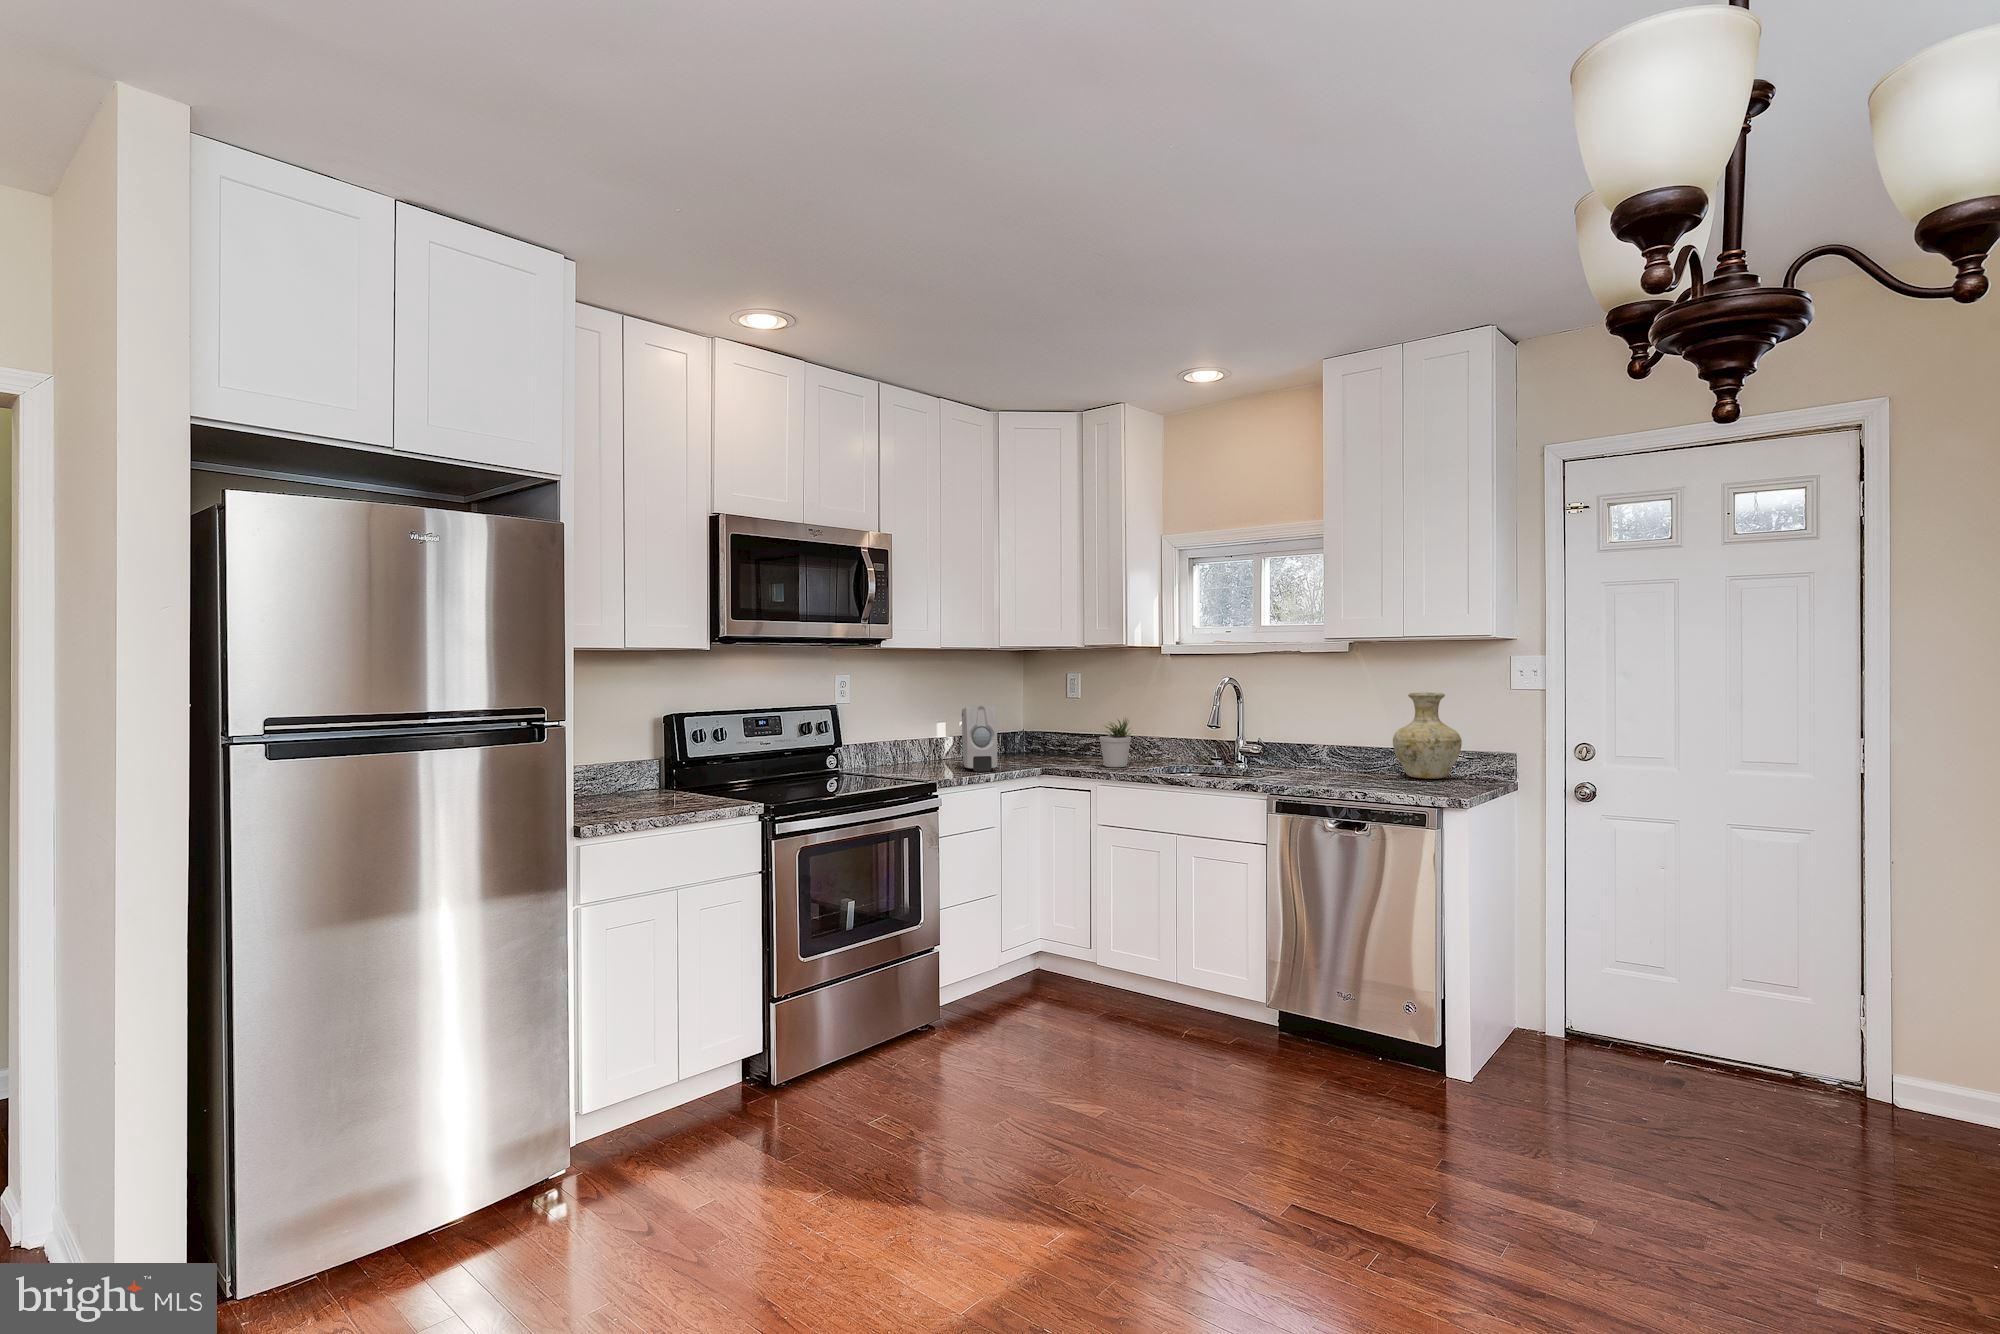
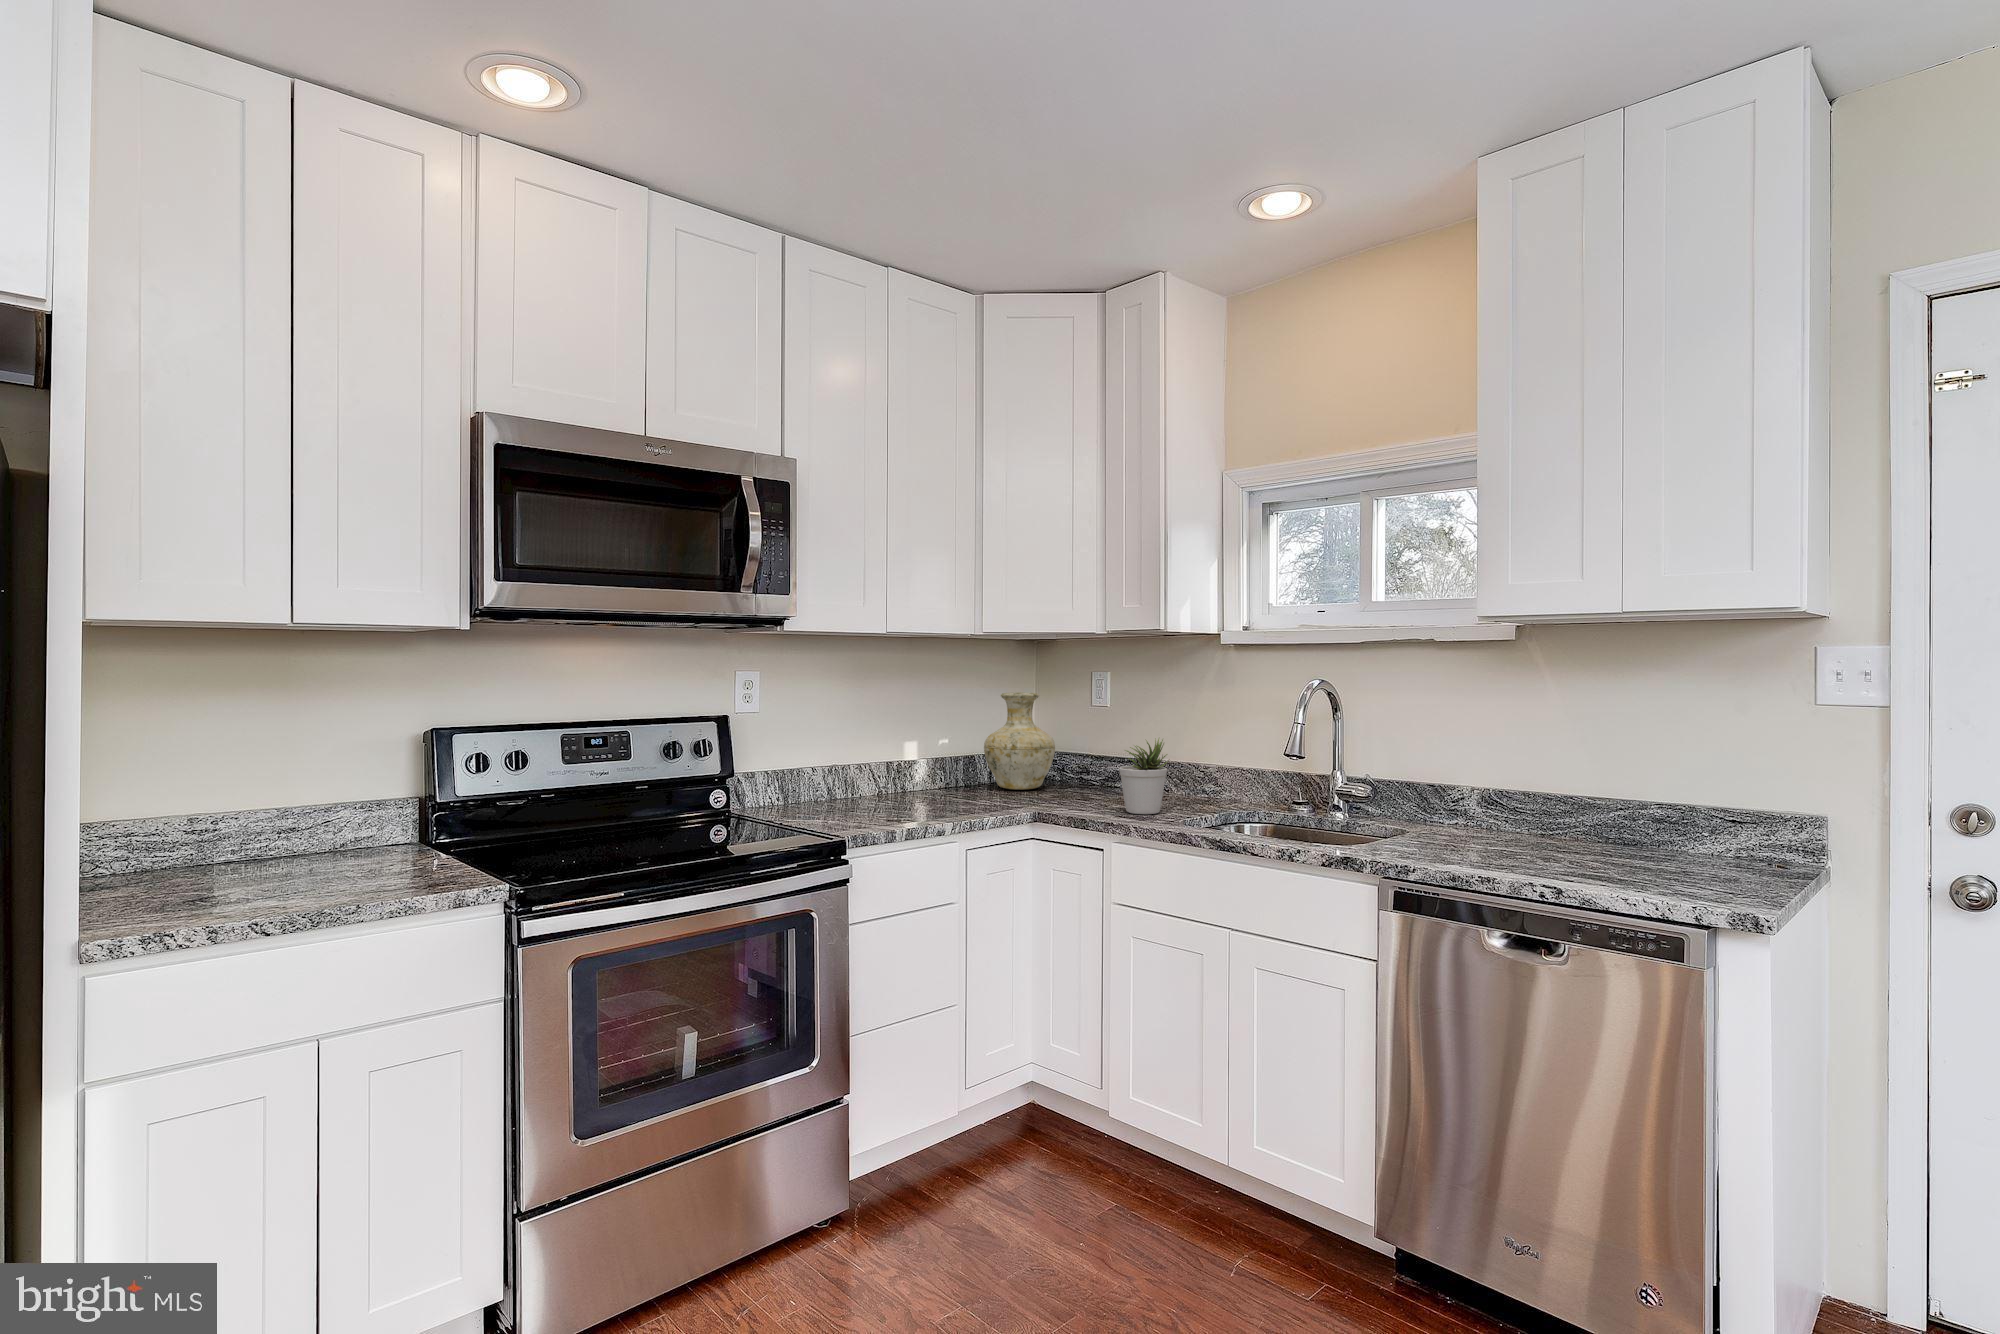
vase: present [1393,692,1462,779] -> present [984,692,1055,790]
soap dispenser: present [962,705,997,772] -> none [914,719,959,818]

